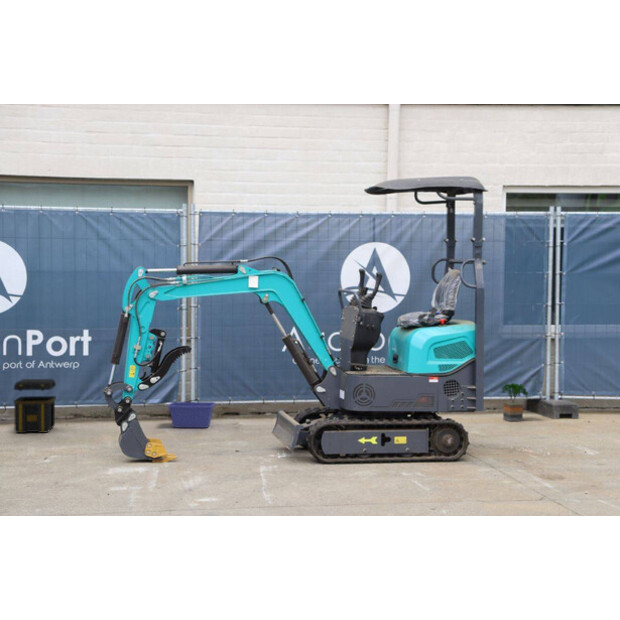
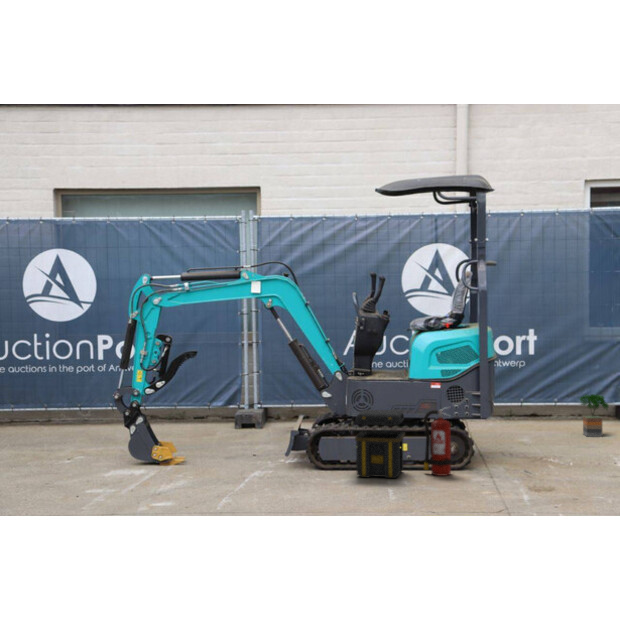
toolbox: present [13,379,56,433] -> present [355,410,405,478]
fire extinguisher: none [428,400,456,468] -> present [424,407,452,476]
storage bin: present [168,402,215,428] -> none [221,406,272,432]

